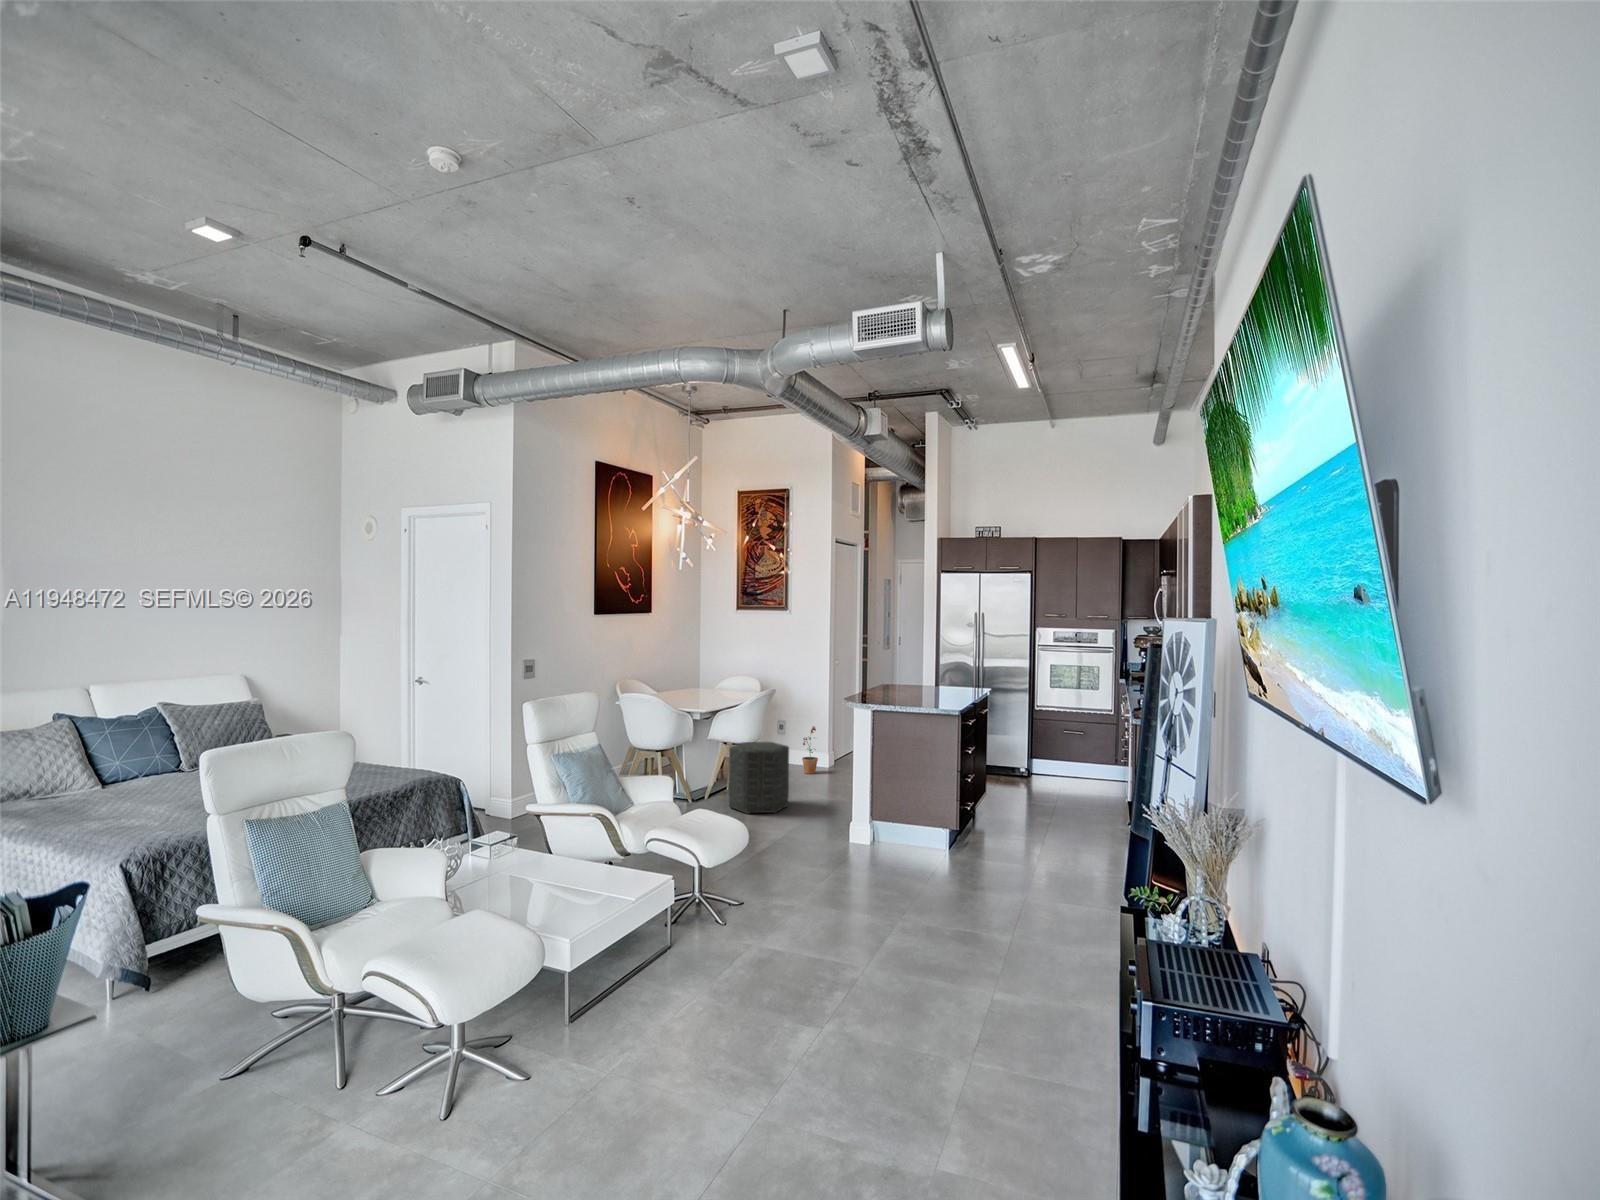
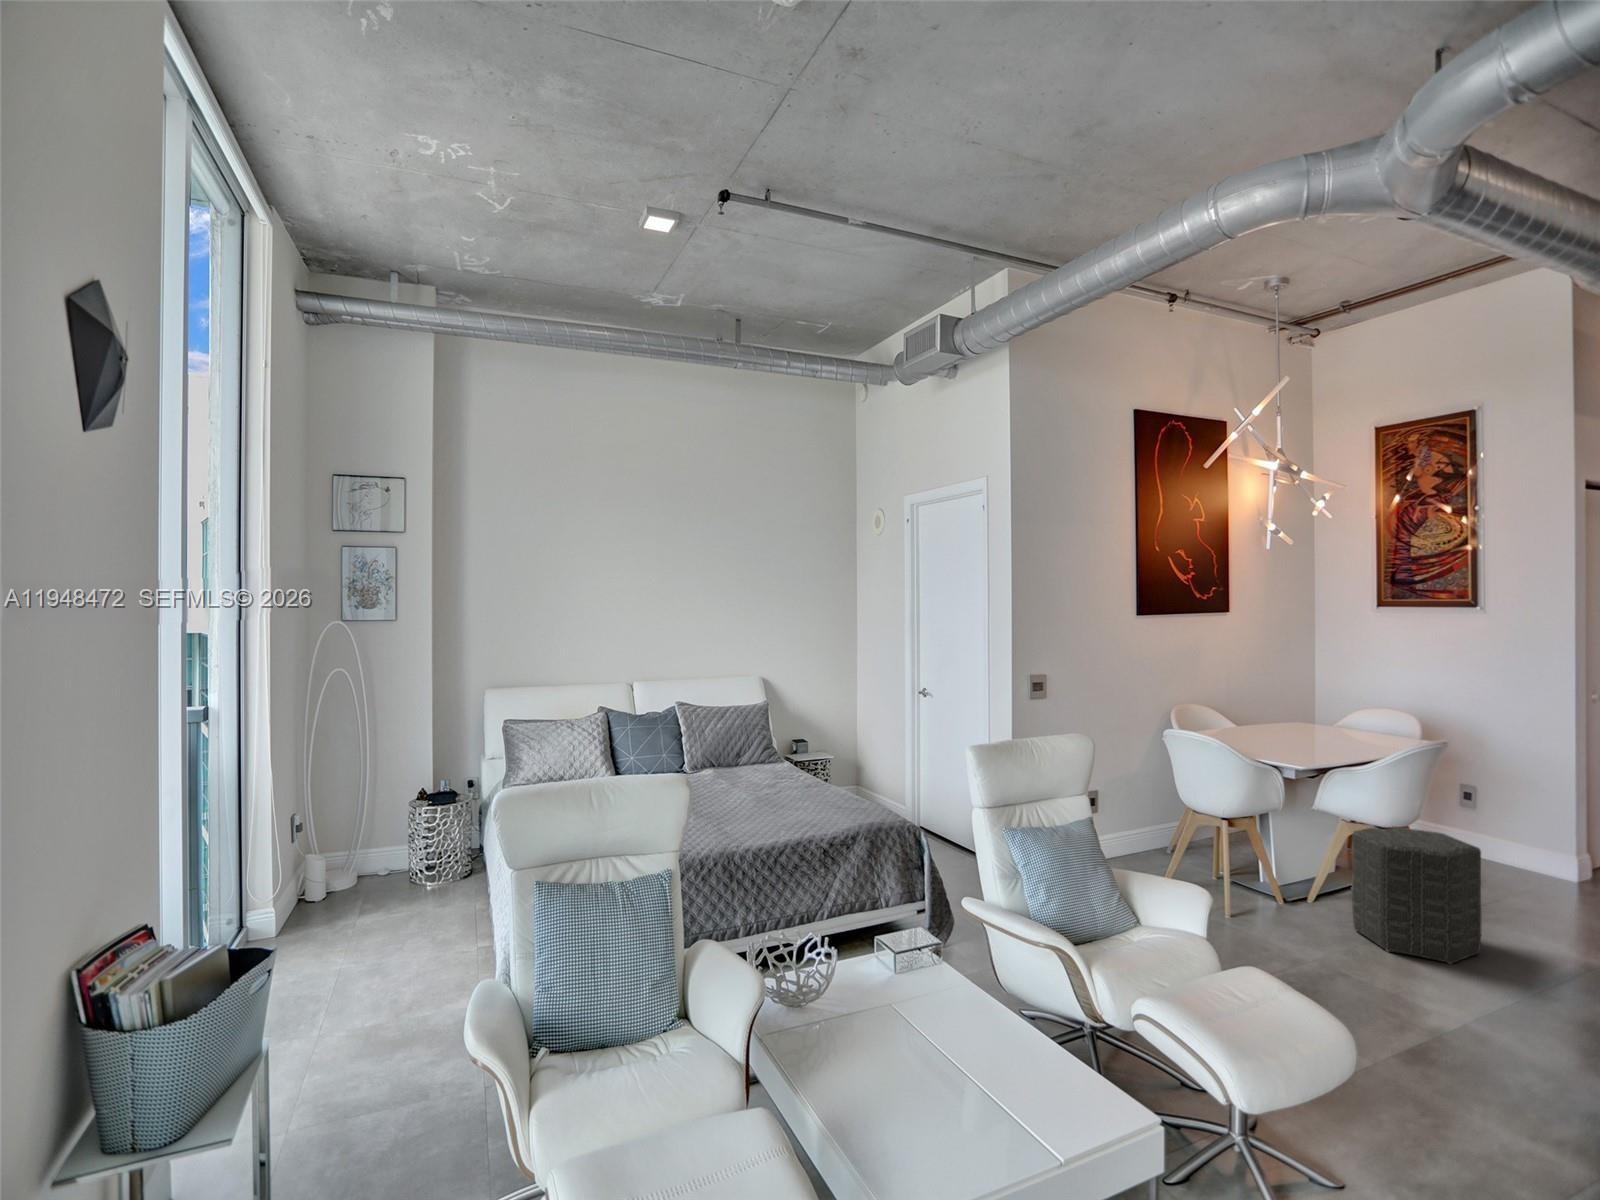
potted plant: present [802,726,818,774] -> none [1512,808,1551,891]

